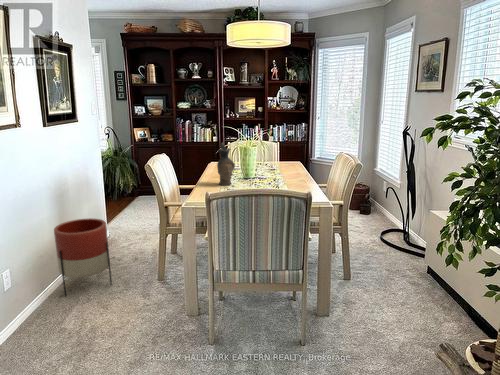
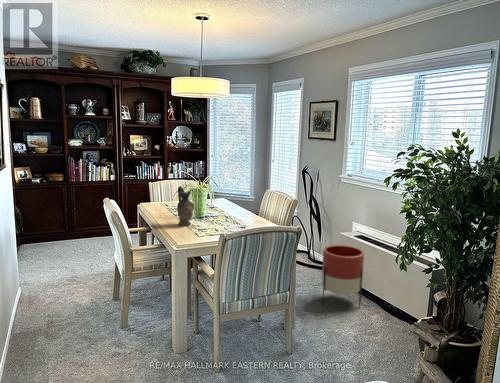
planter: present [54,218,112,296] -> present [321,245,364,308]

